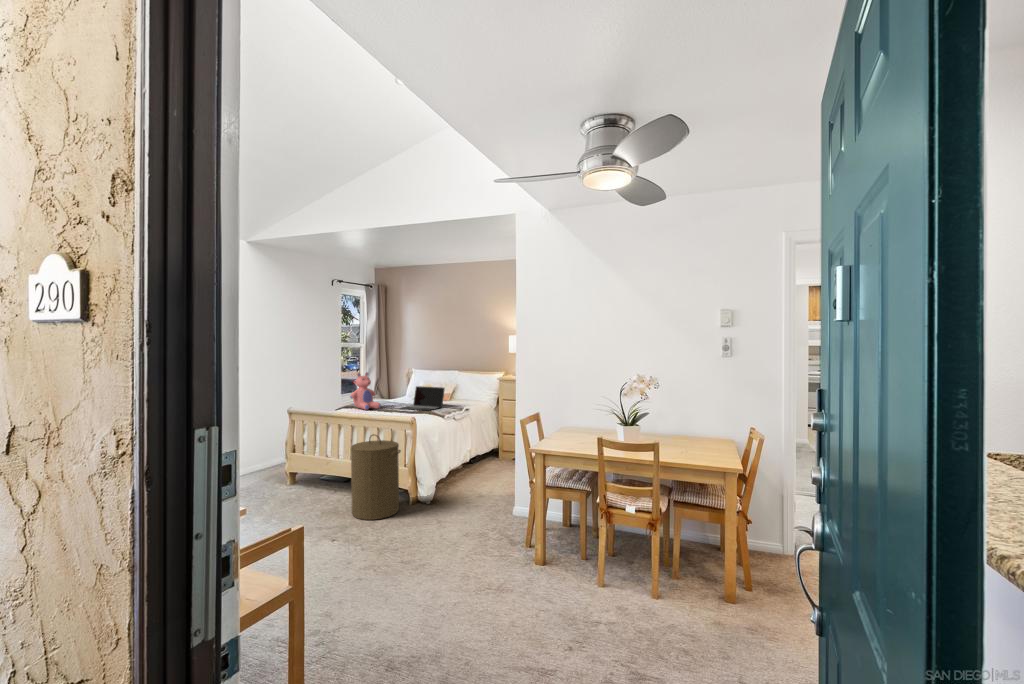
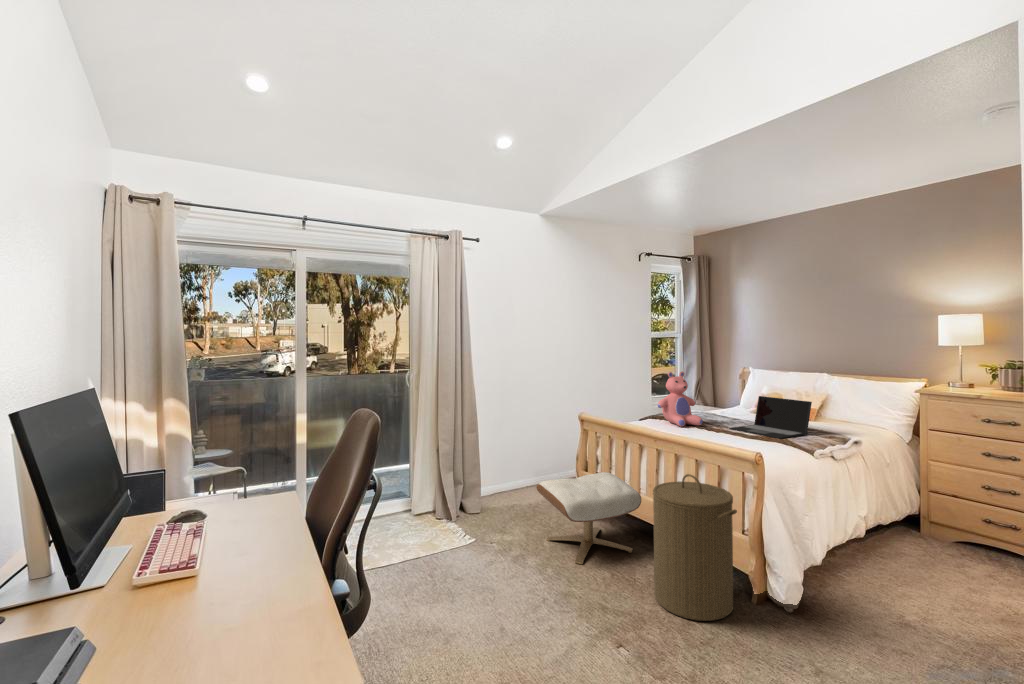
ottoman: none [258,447,340,511] -> present [537,472,641,564]

